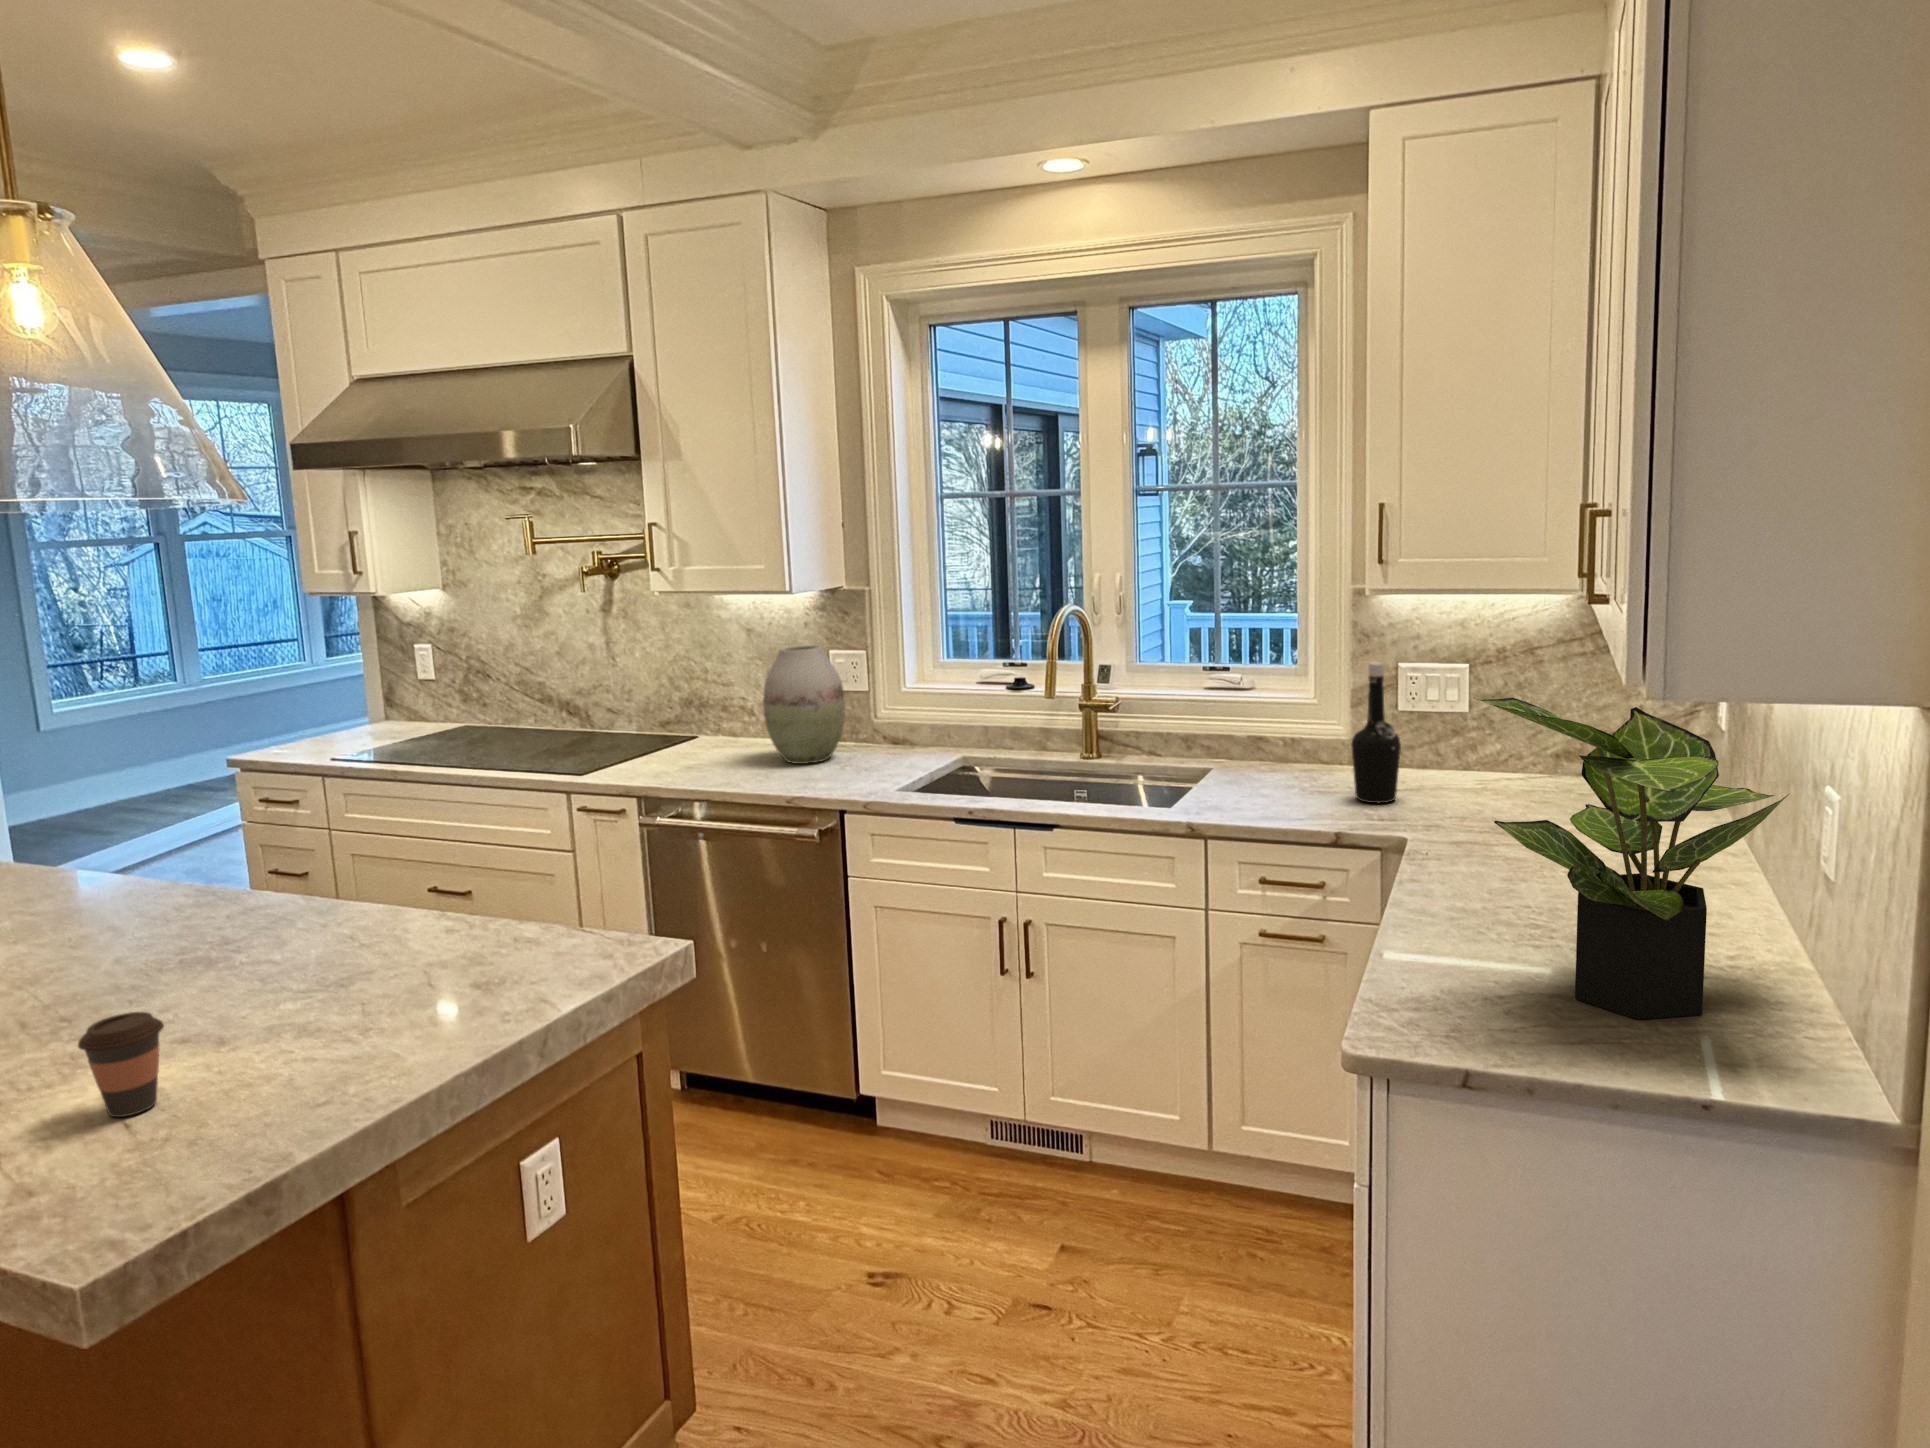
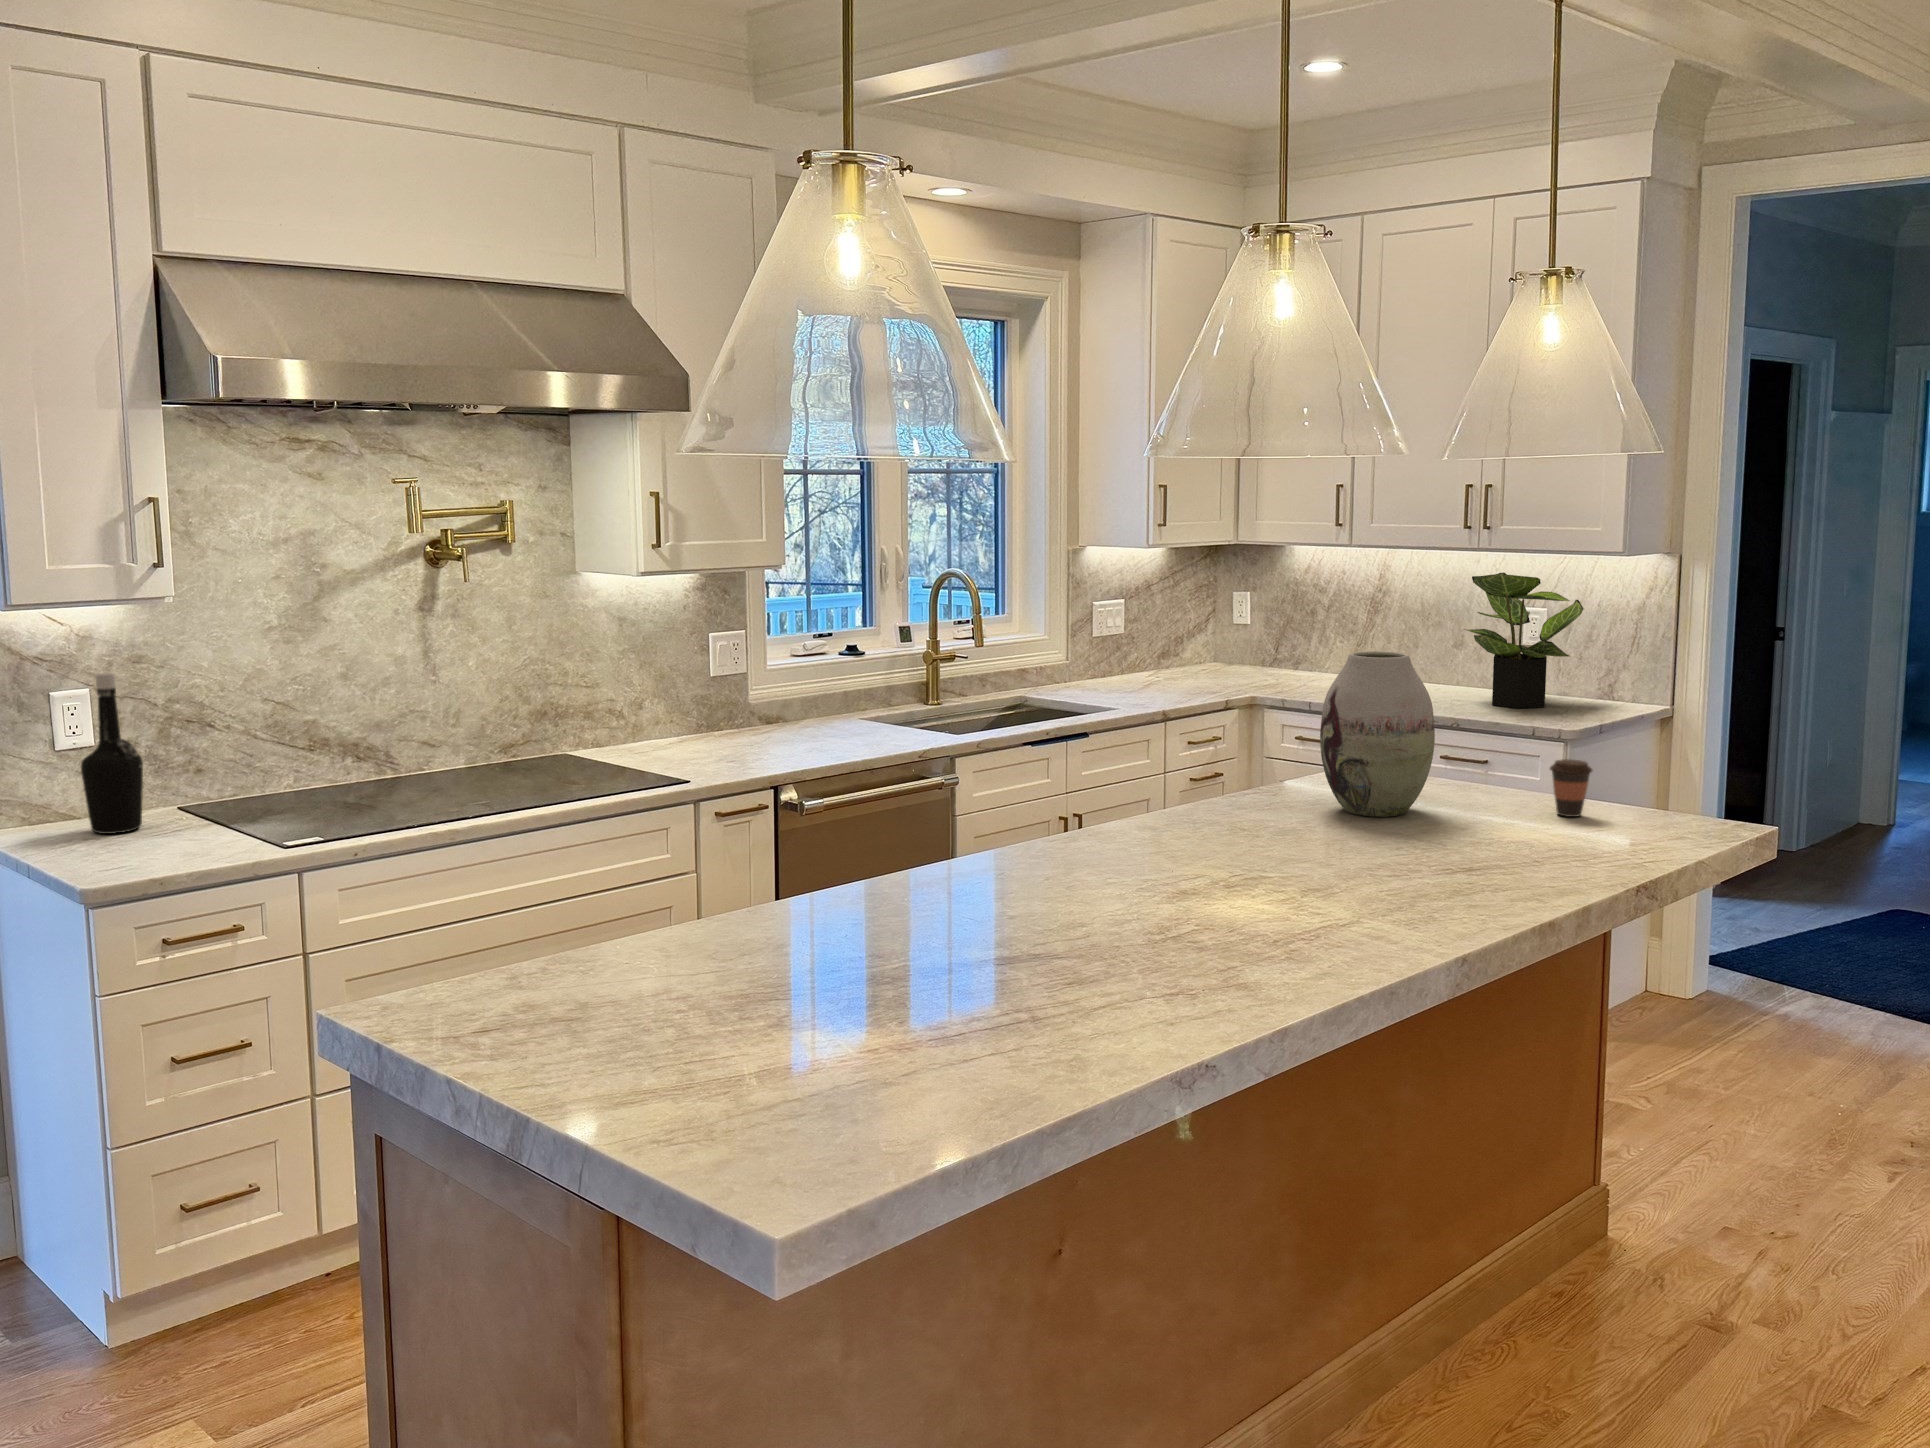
vase: present [763,645,845,764] -> present [1320,651,1435,817]
bottle: present [1351,662,1401,803] -> present [81,673,143,834]

